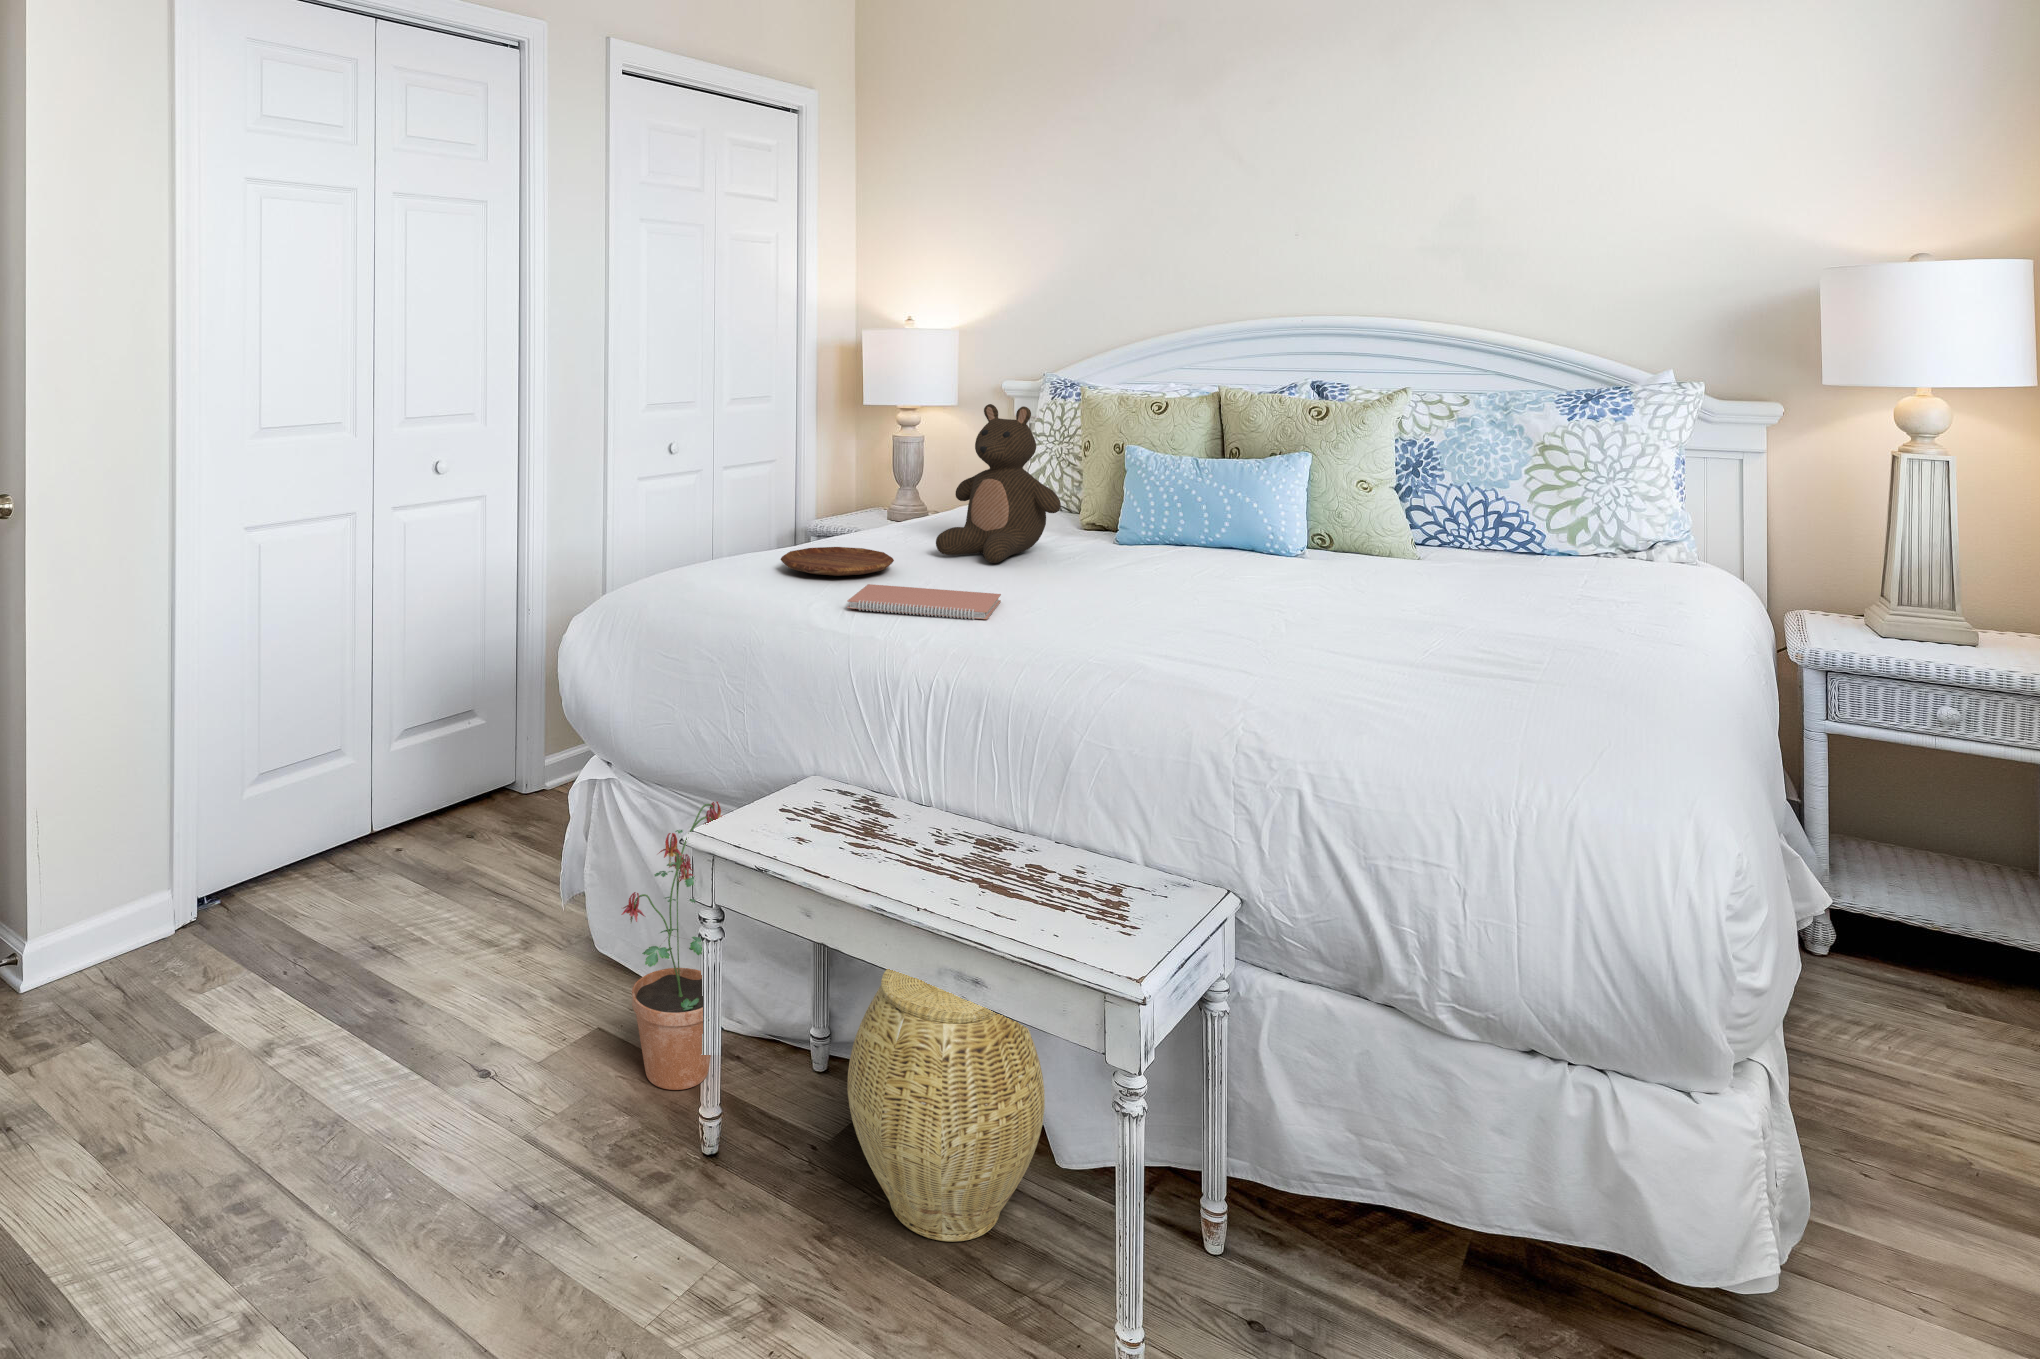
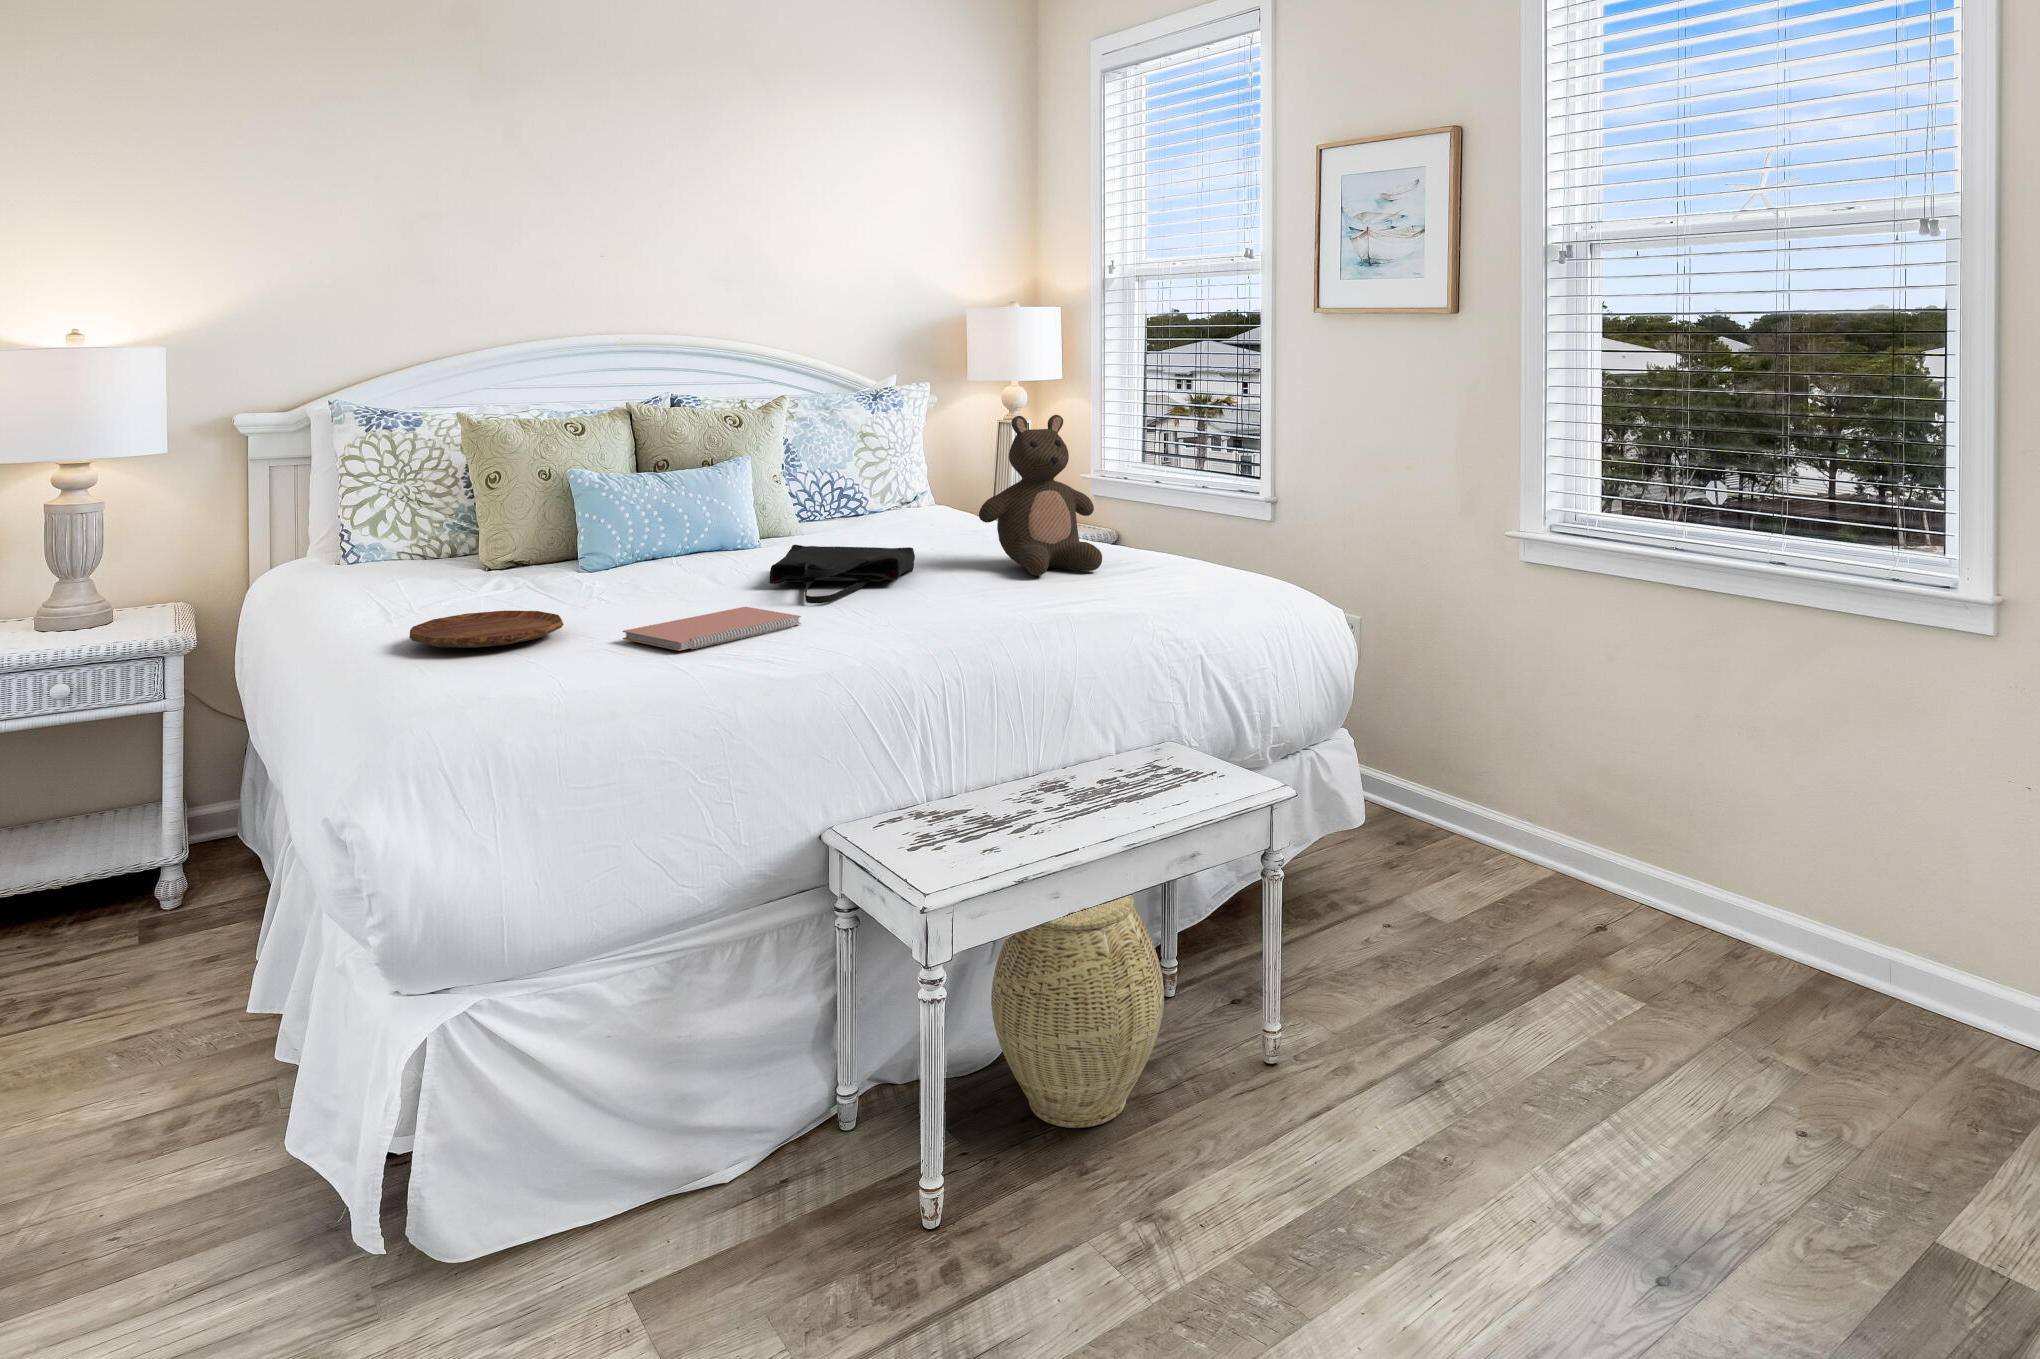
stuffed bear: present [936,404,1061,563] -> present [979,415,1102,576]
tote bag: none [1066,555,1290,613] -> present [770,545,915,604]
potted plant: present [622,802,723,1090] -> none [671,886,827,1249]

